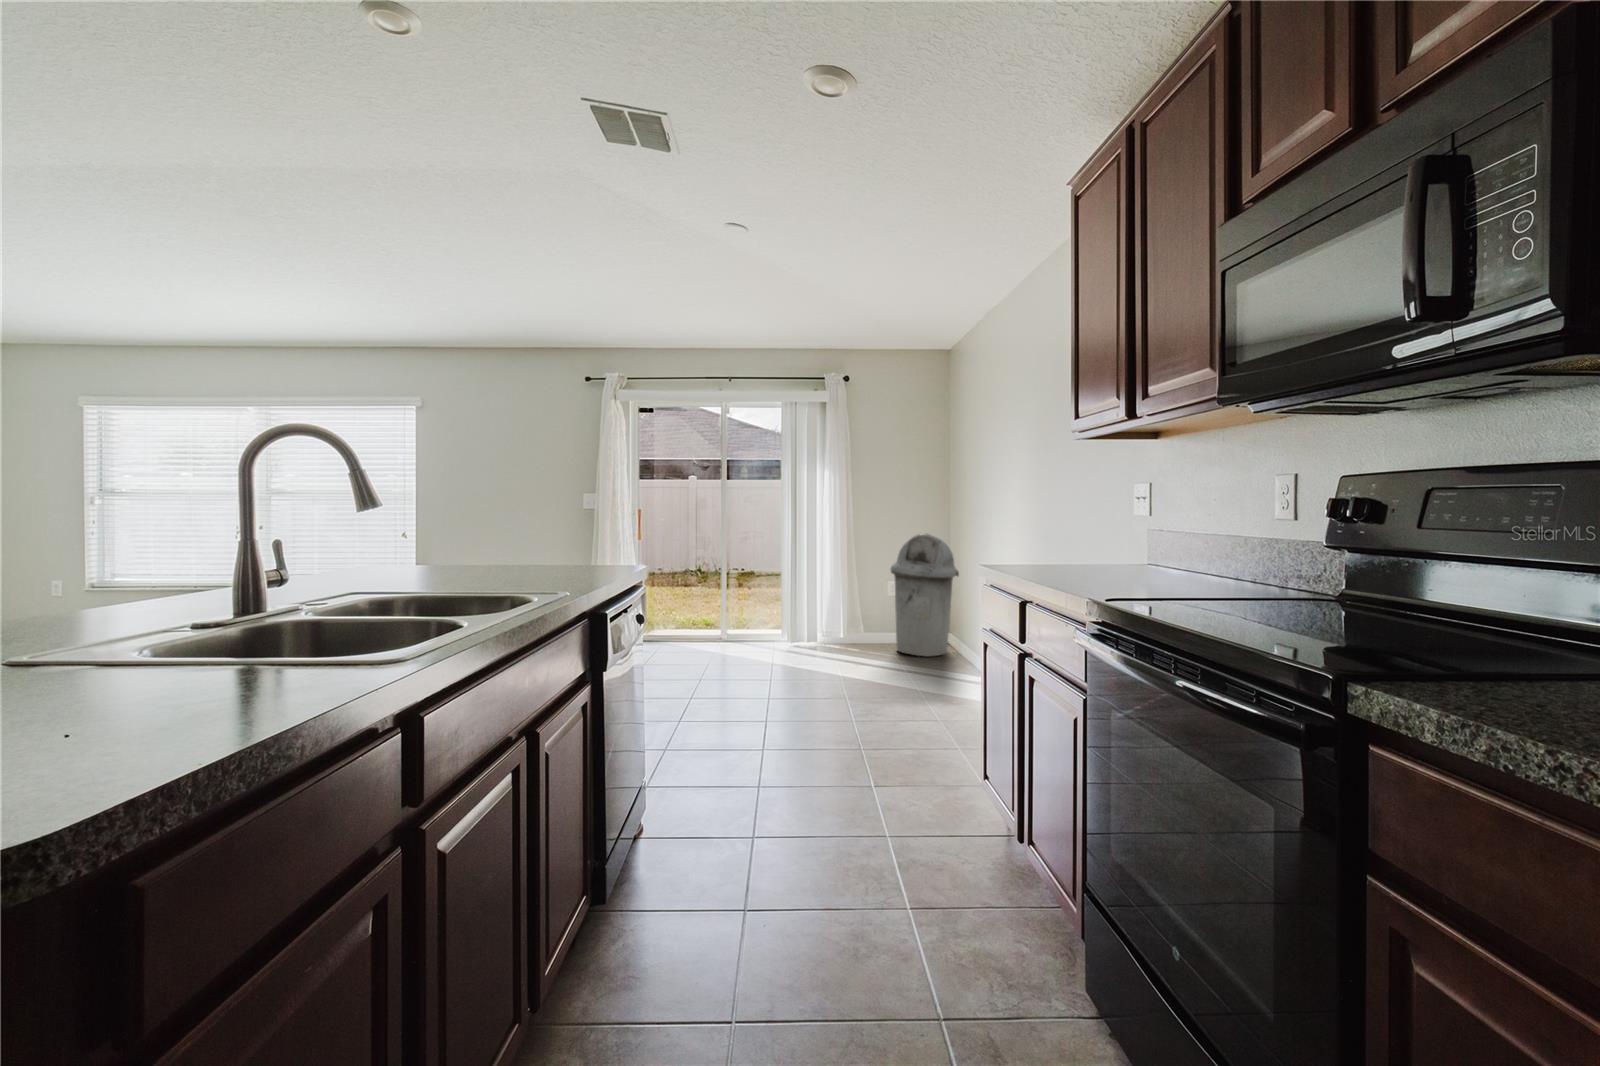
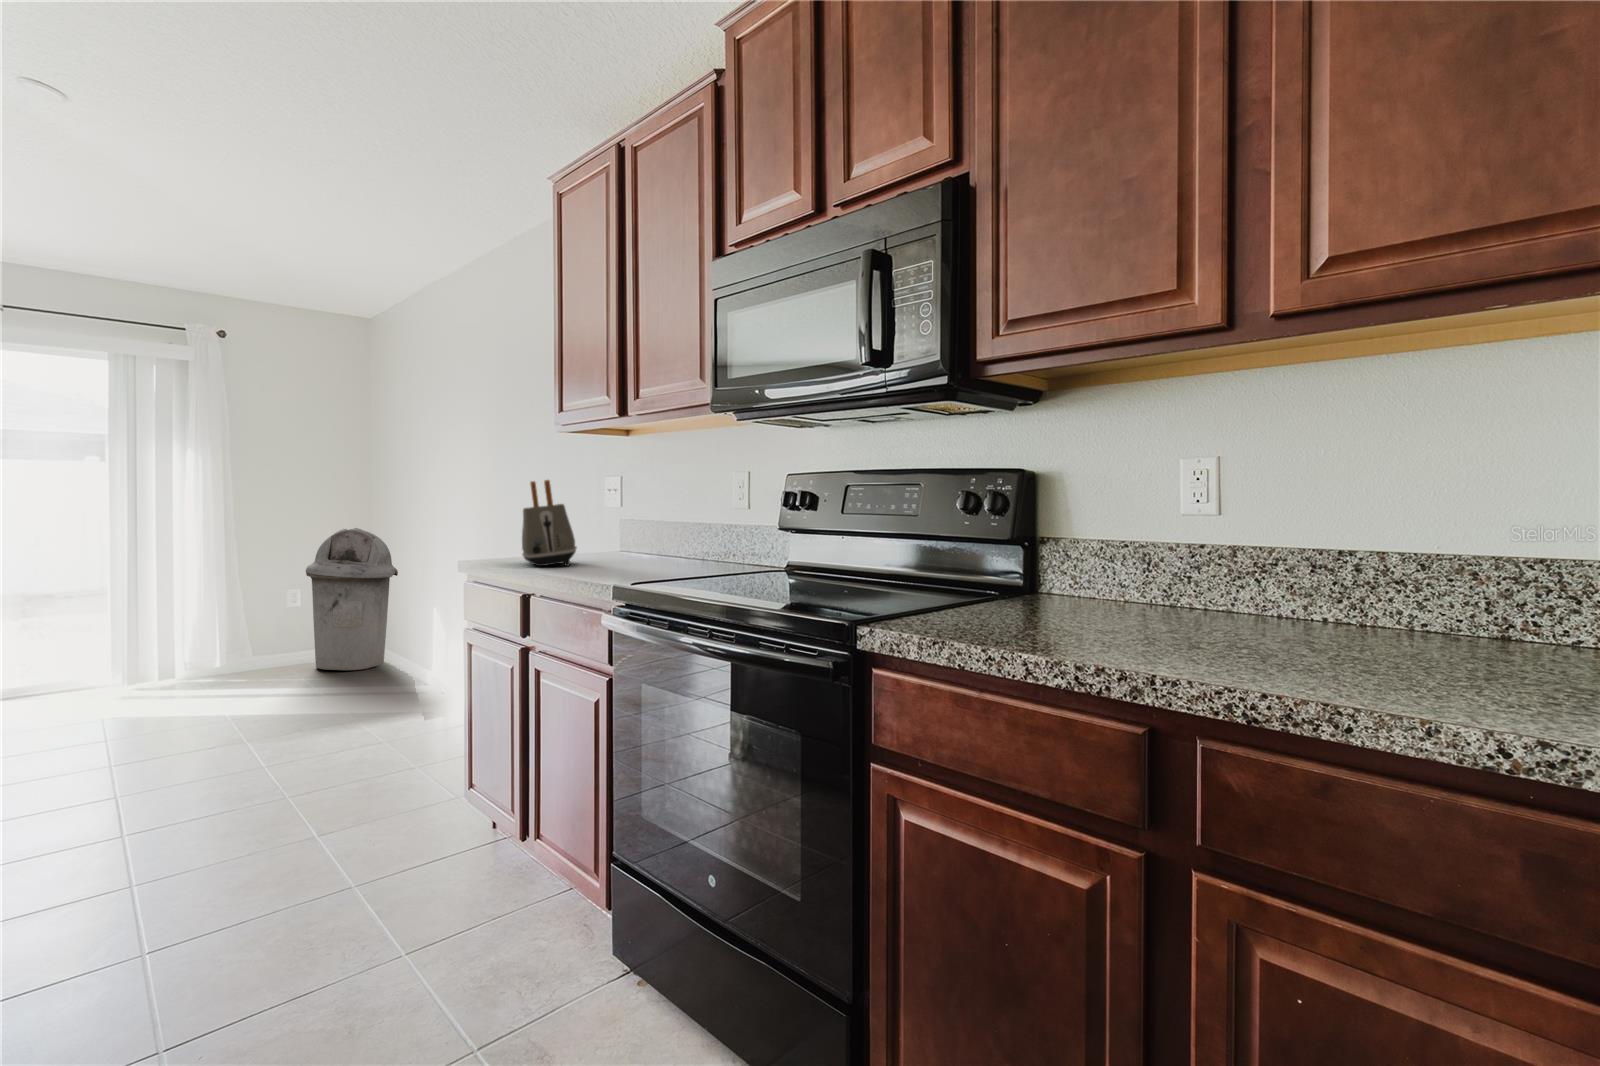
toaster: none [1027,489,1082,577] -> present [522,480,577,566]

